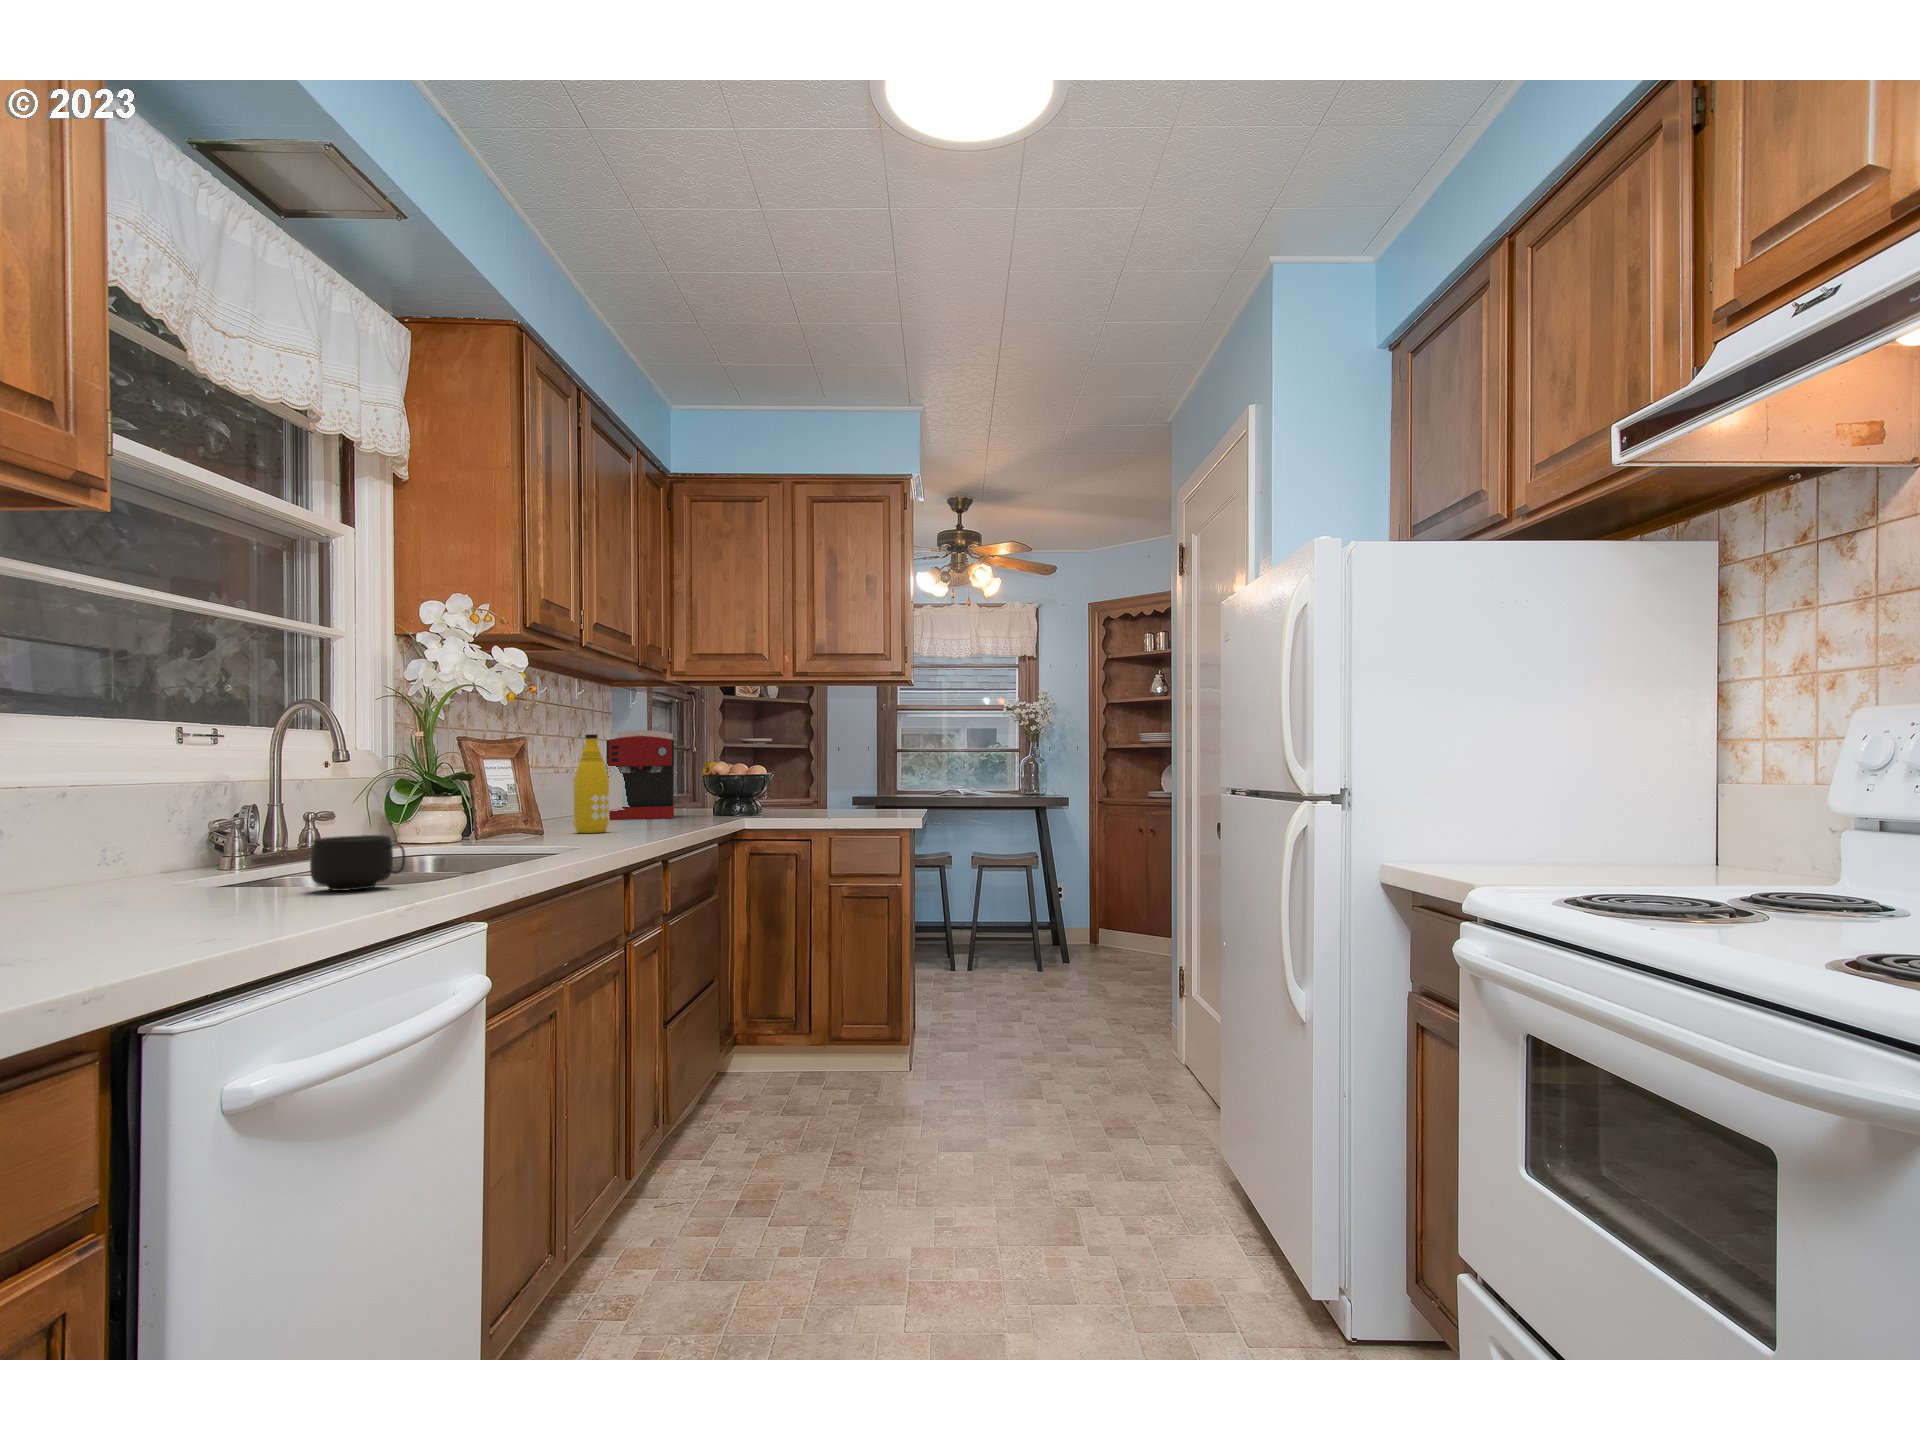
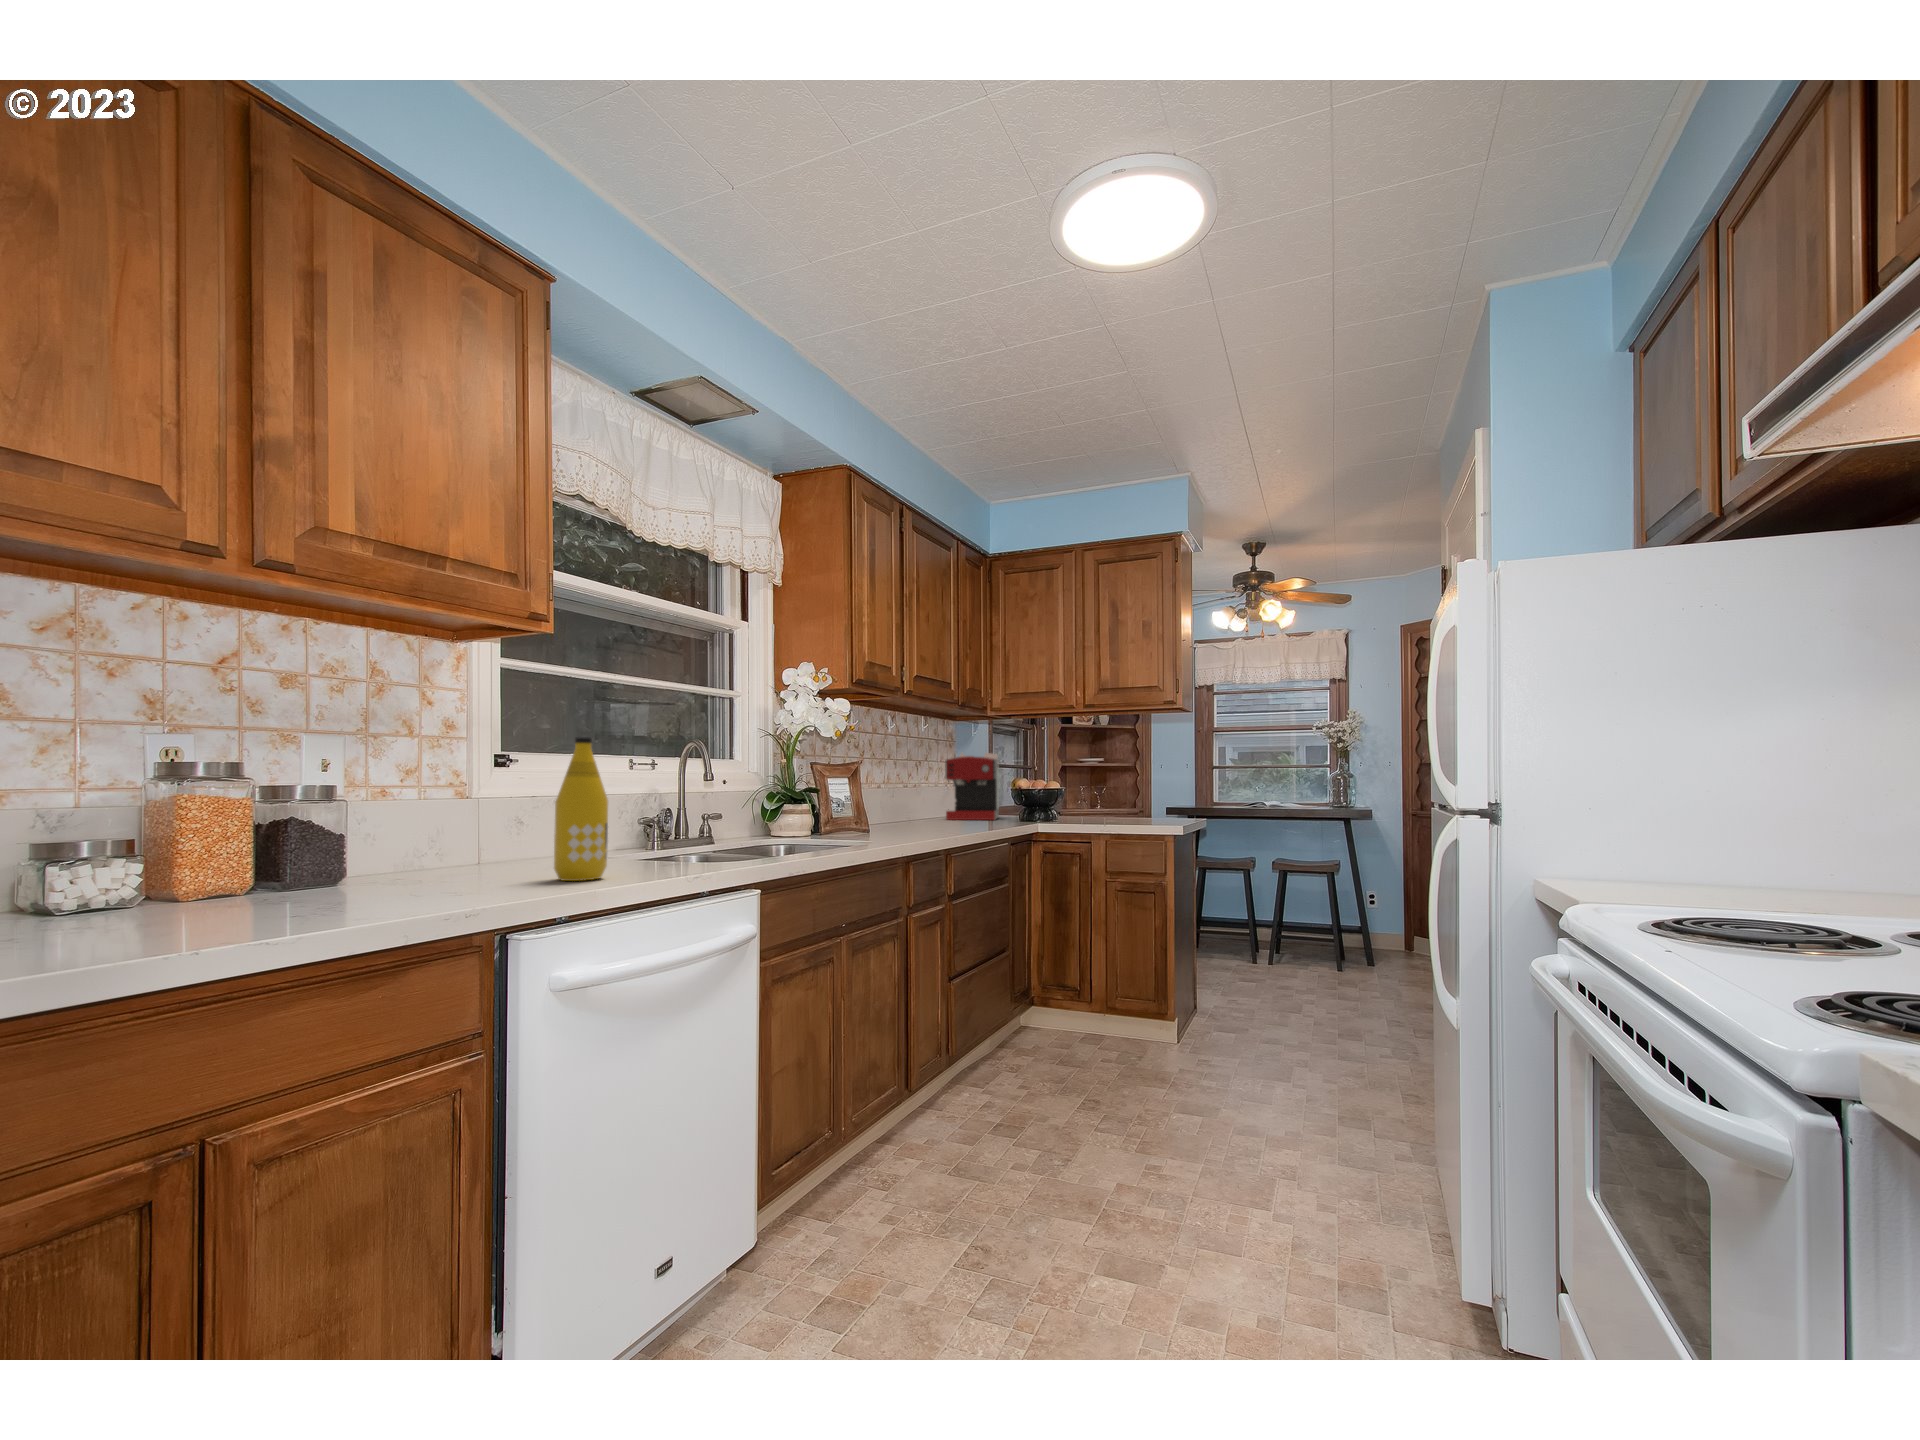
bottle: present [574,734,610,833] -> present [554,737,608,881]
mug: present [310,835,405,891] -> none [650,836,702,872]

